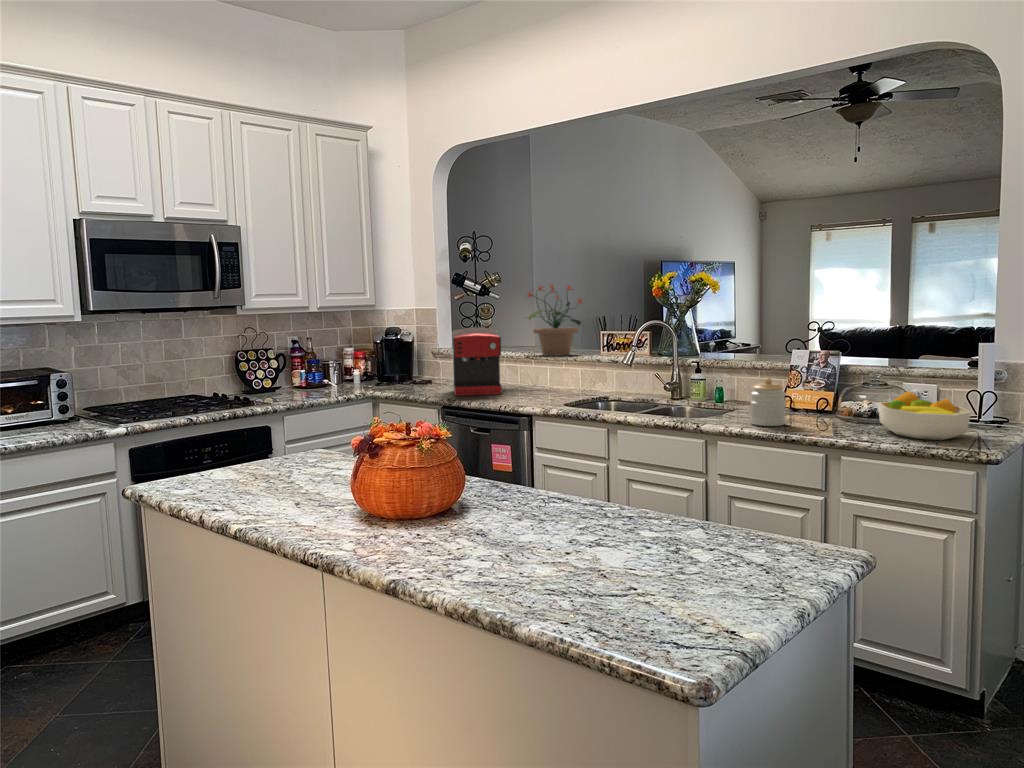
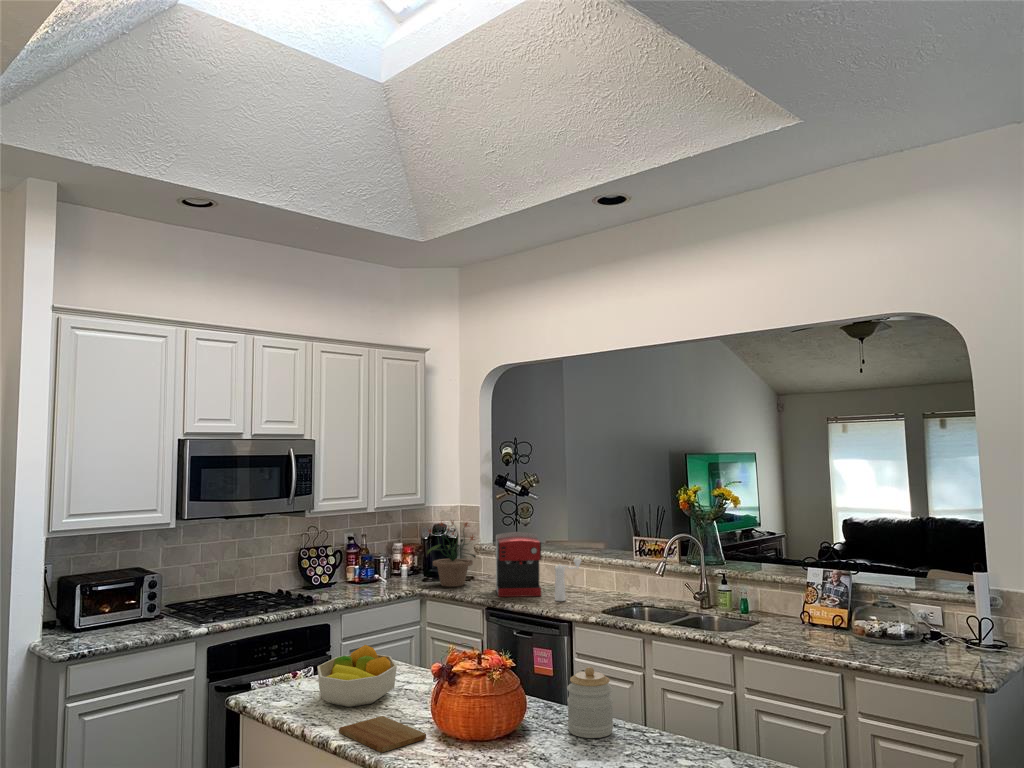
potted plant: present [528,285,583,356] -> present [427,521,476,587]
pepper mill: none [515,353,545,398] -> present [555,558,581,601]
jar: present [750,378,786,426] -> present [567,667,613,738]
fruit bowl: present [878,391,971,440] -> present [317,645,397,707]
cutting board: none [243,498,345,533] -> present [339,716,426,752]

